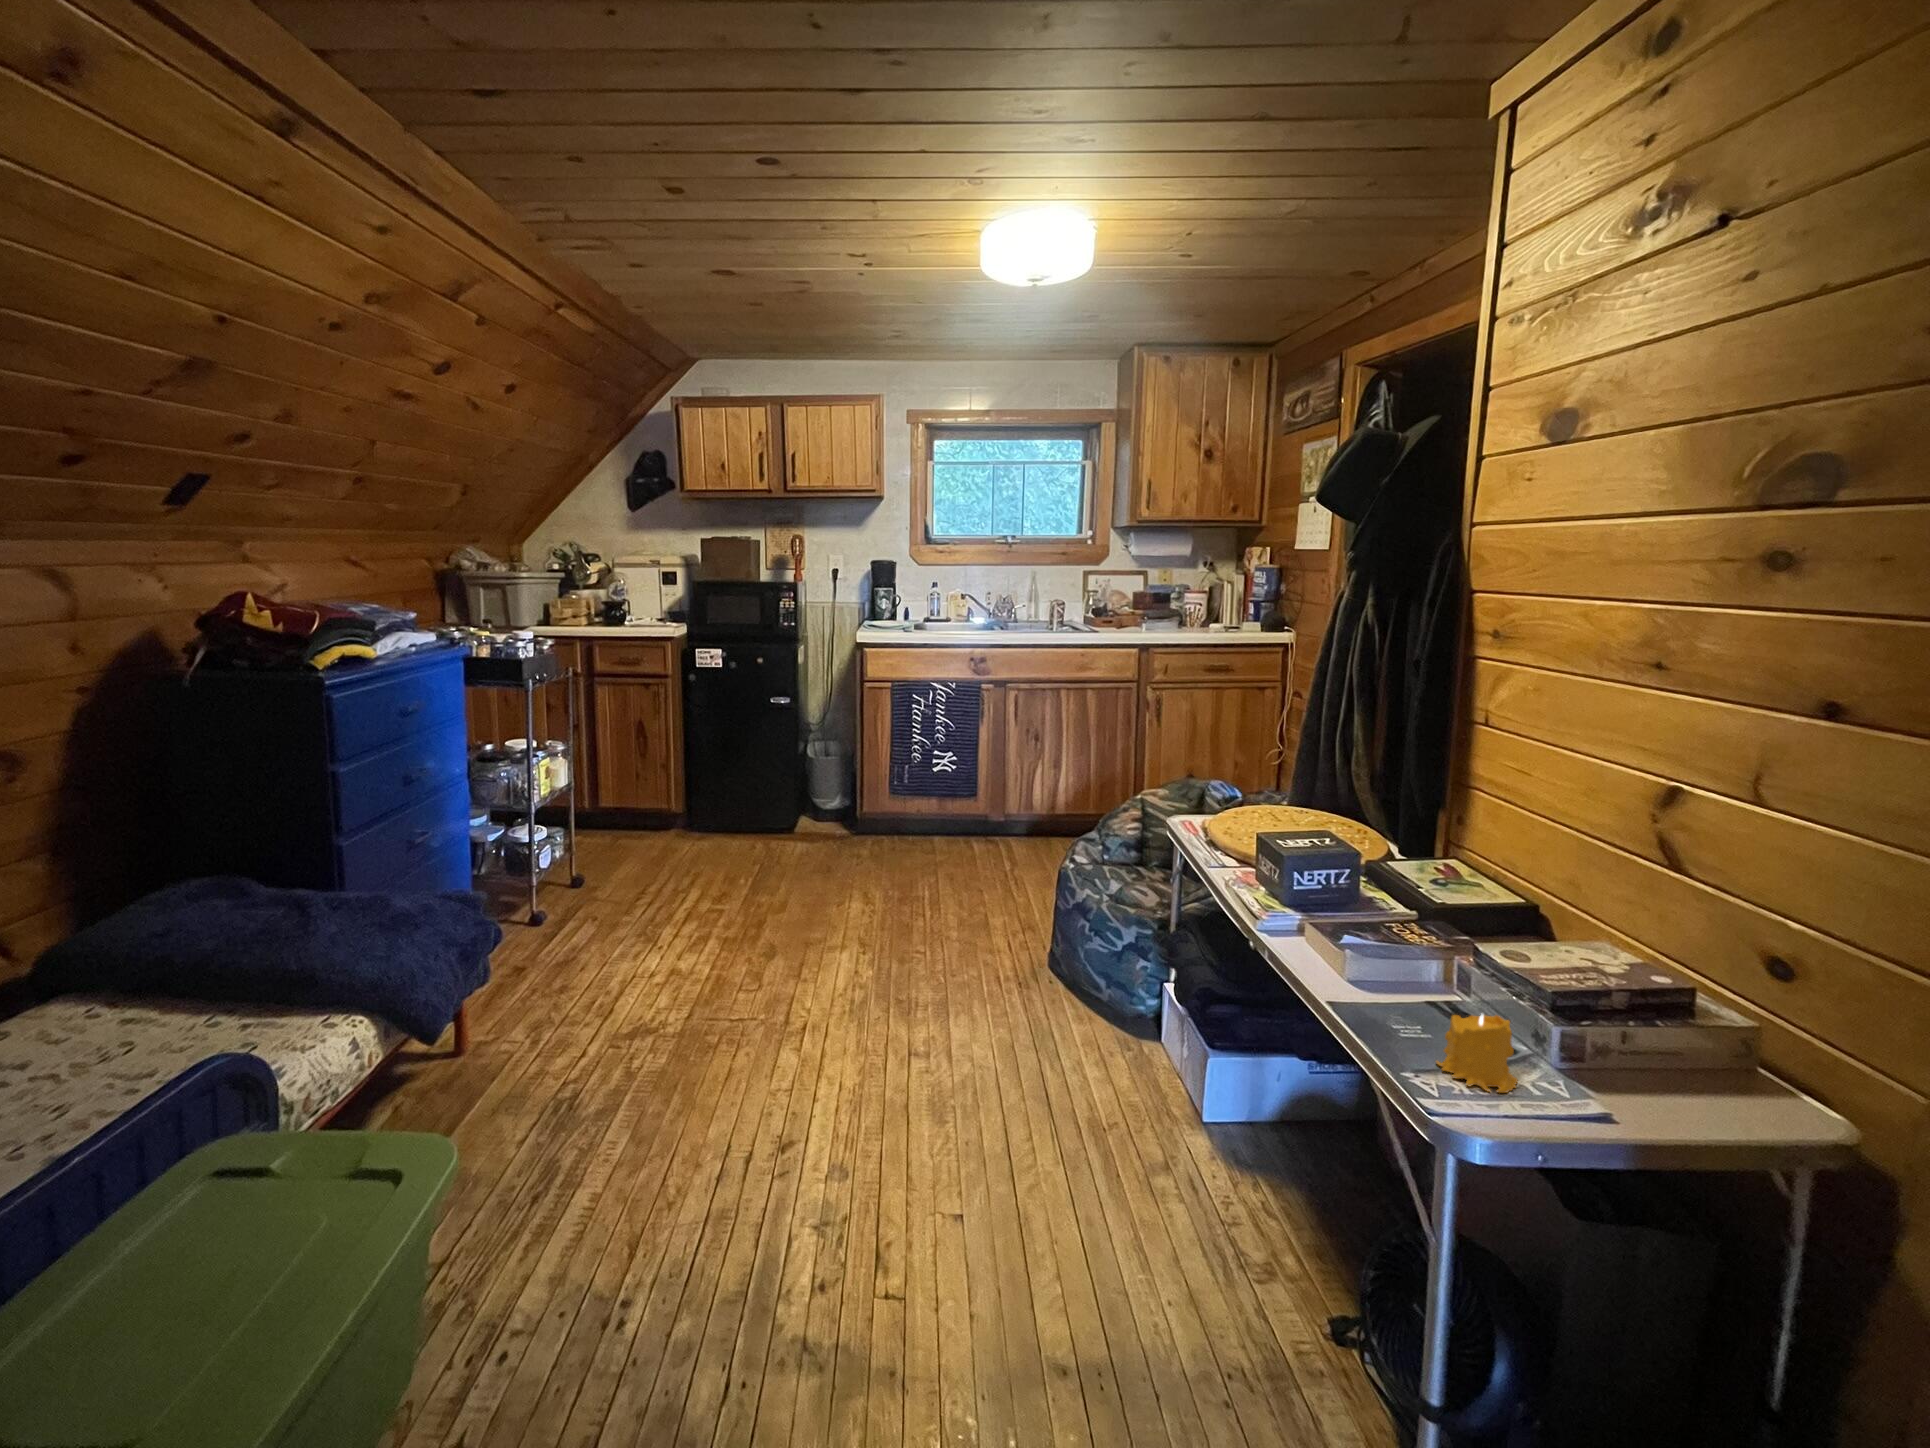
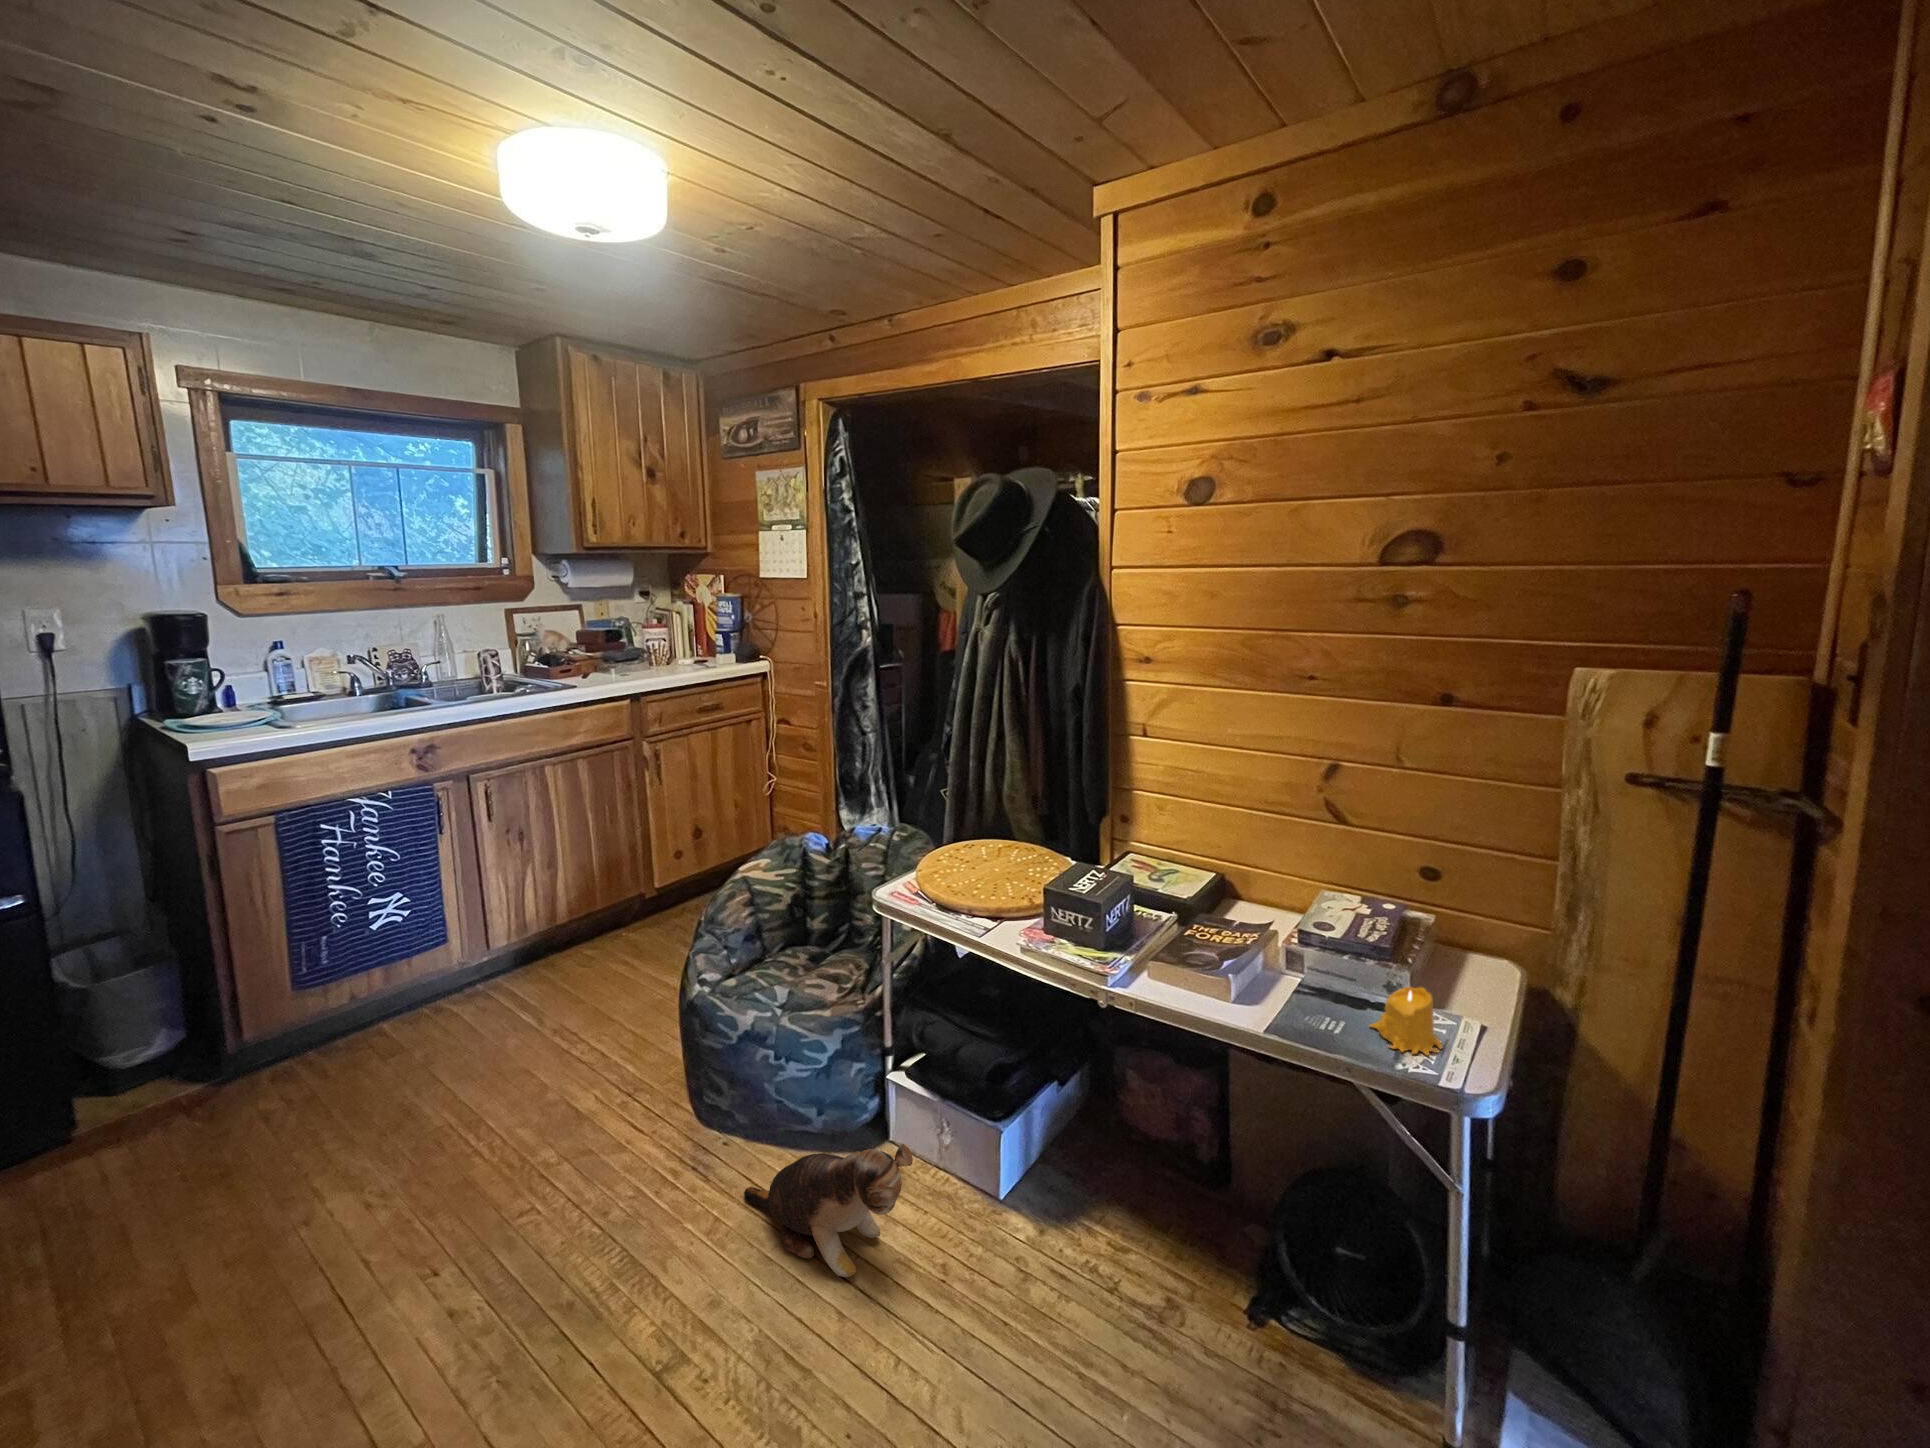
plush toy: none [1025,992,1101,1086] -> present [744,1144,913,1277]

